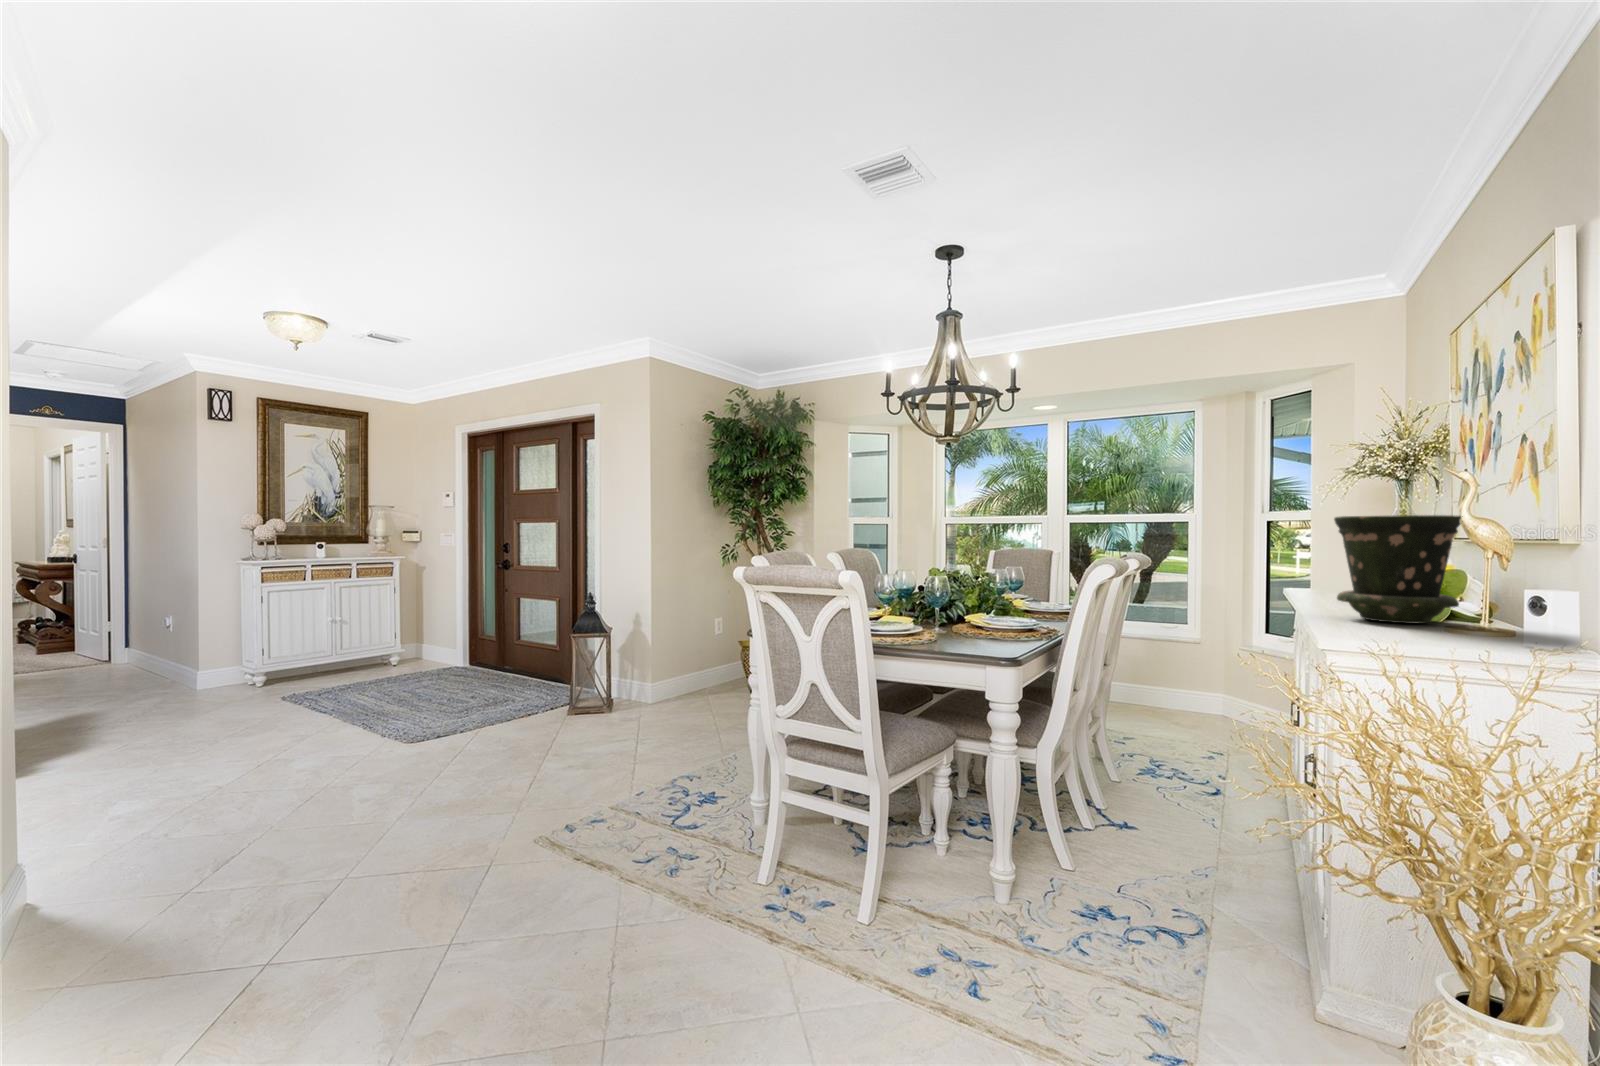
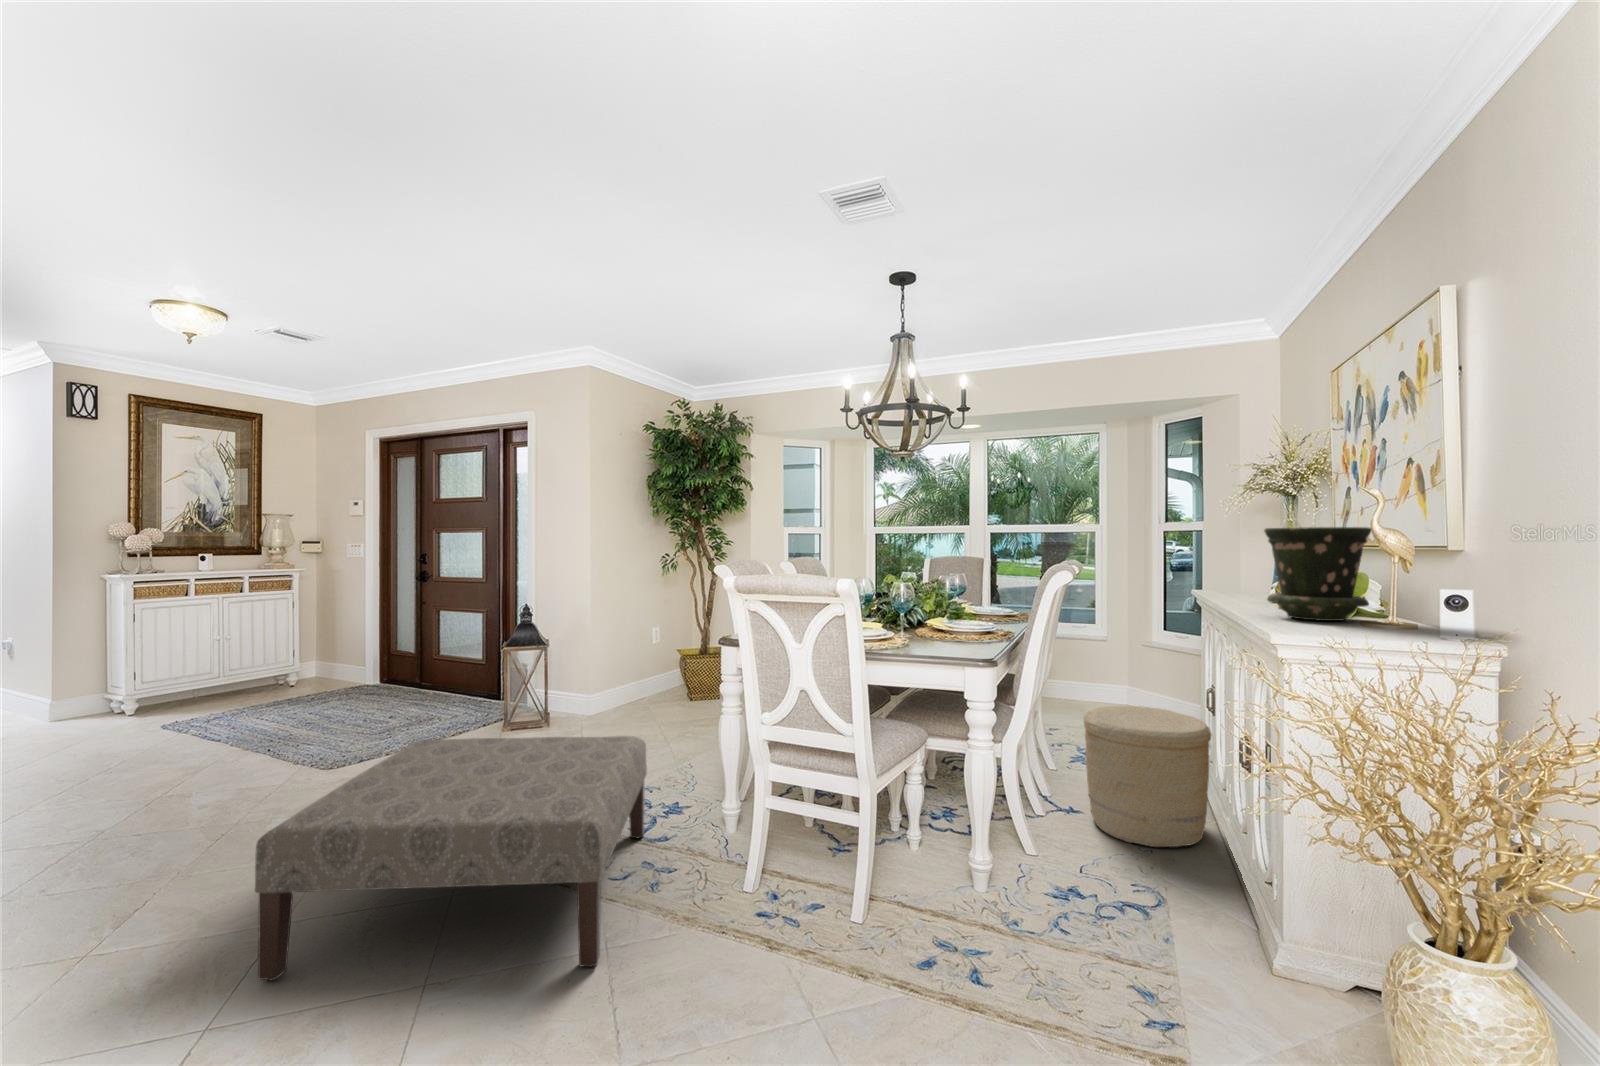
woven basket: none [1139,712,1285,870] -> present [1084,706,1211,847]
ottoman: none [296,718,677,945] -> present [255,736,647,981]

